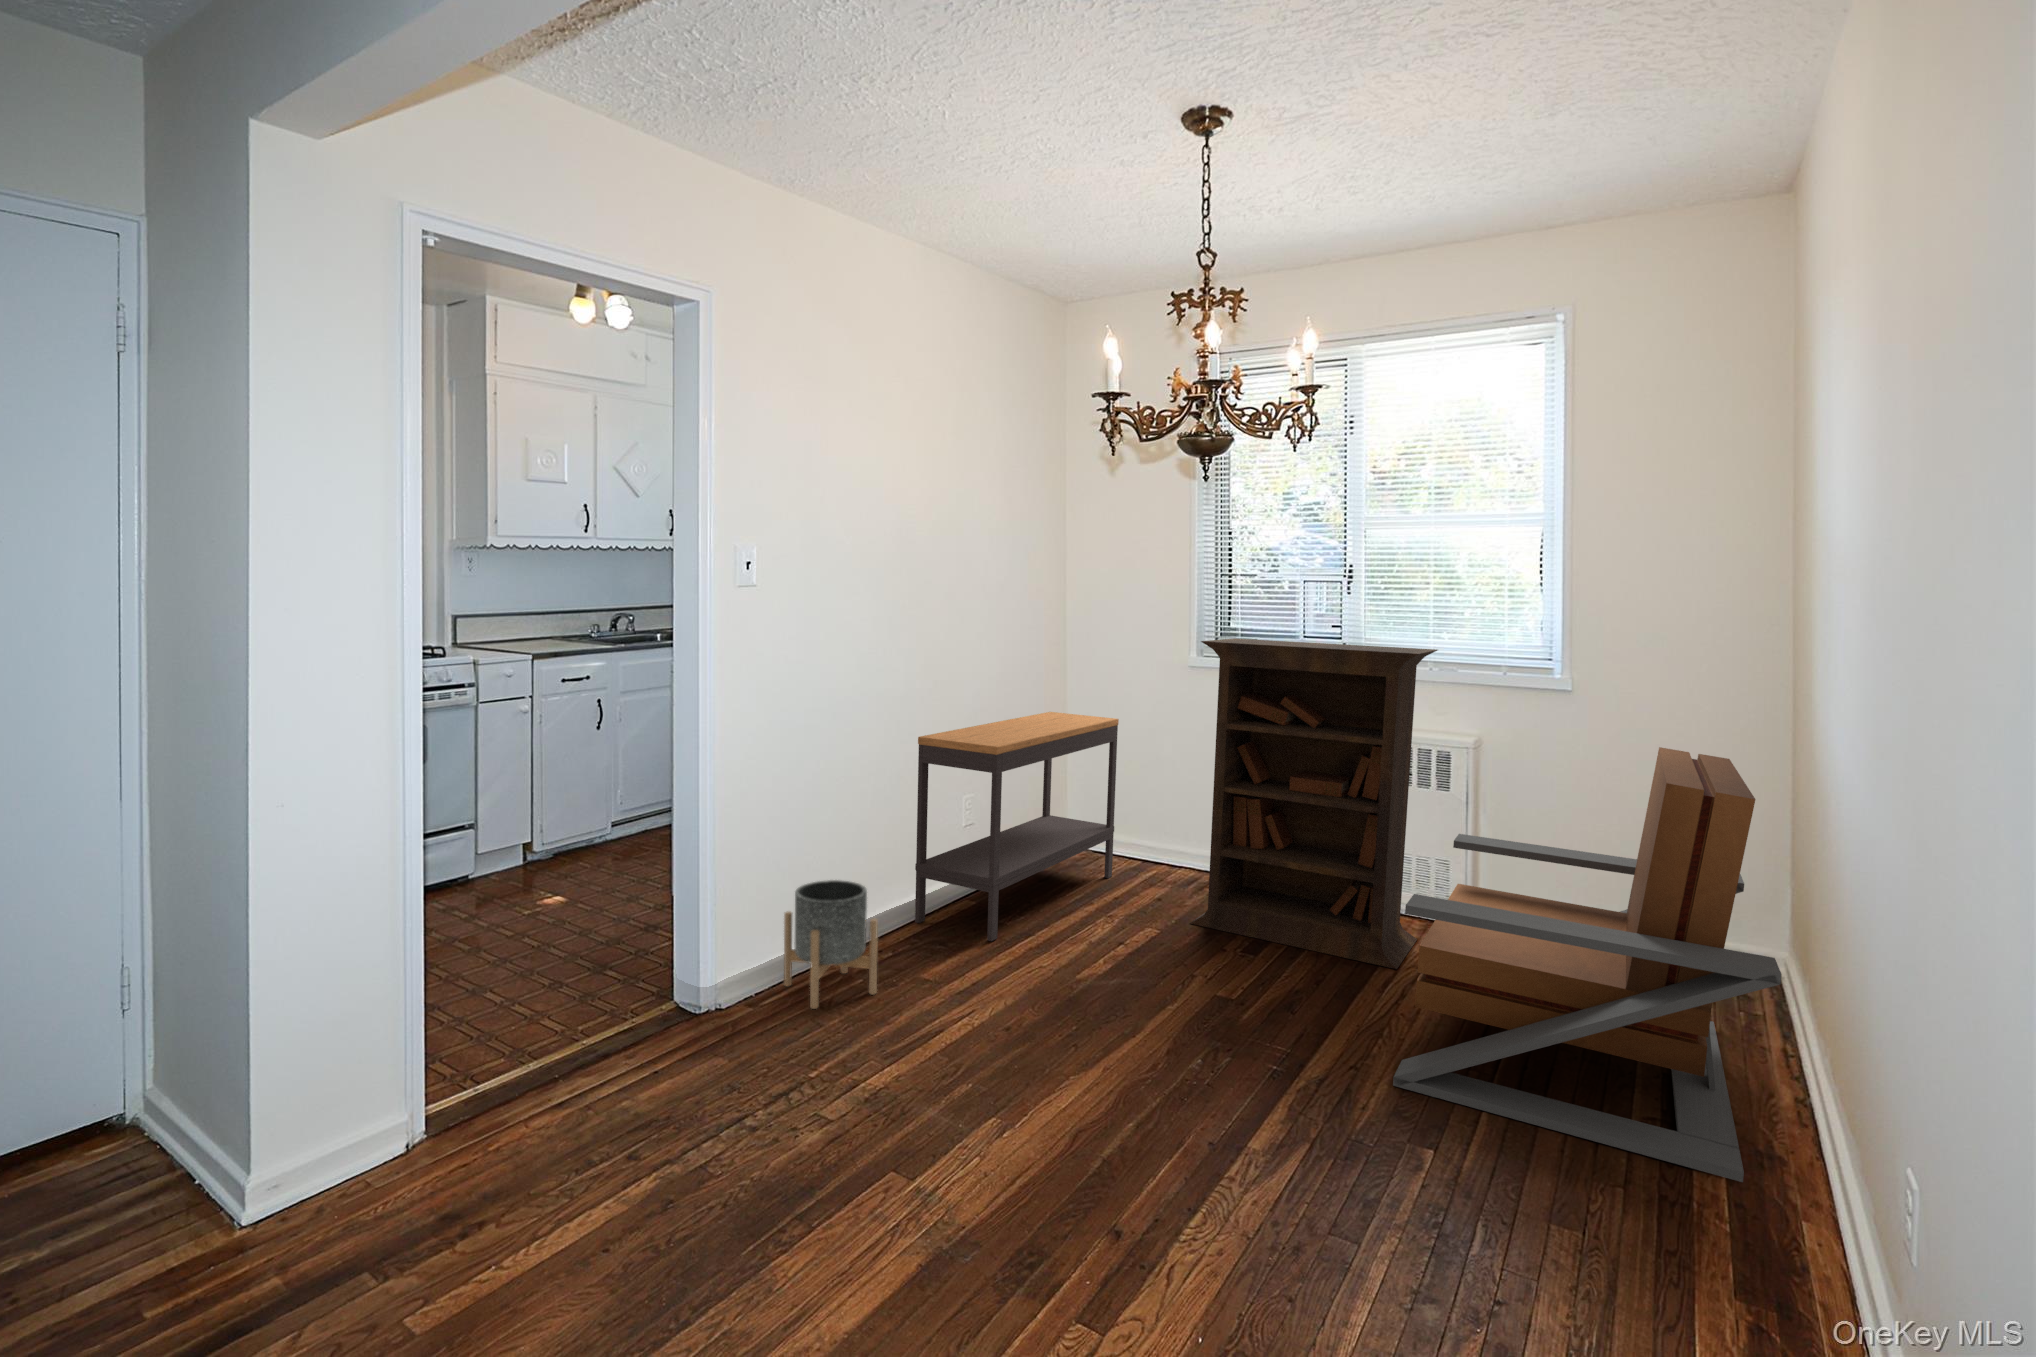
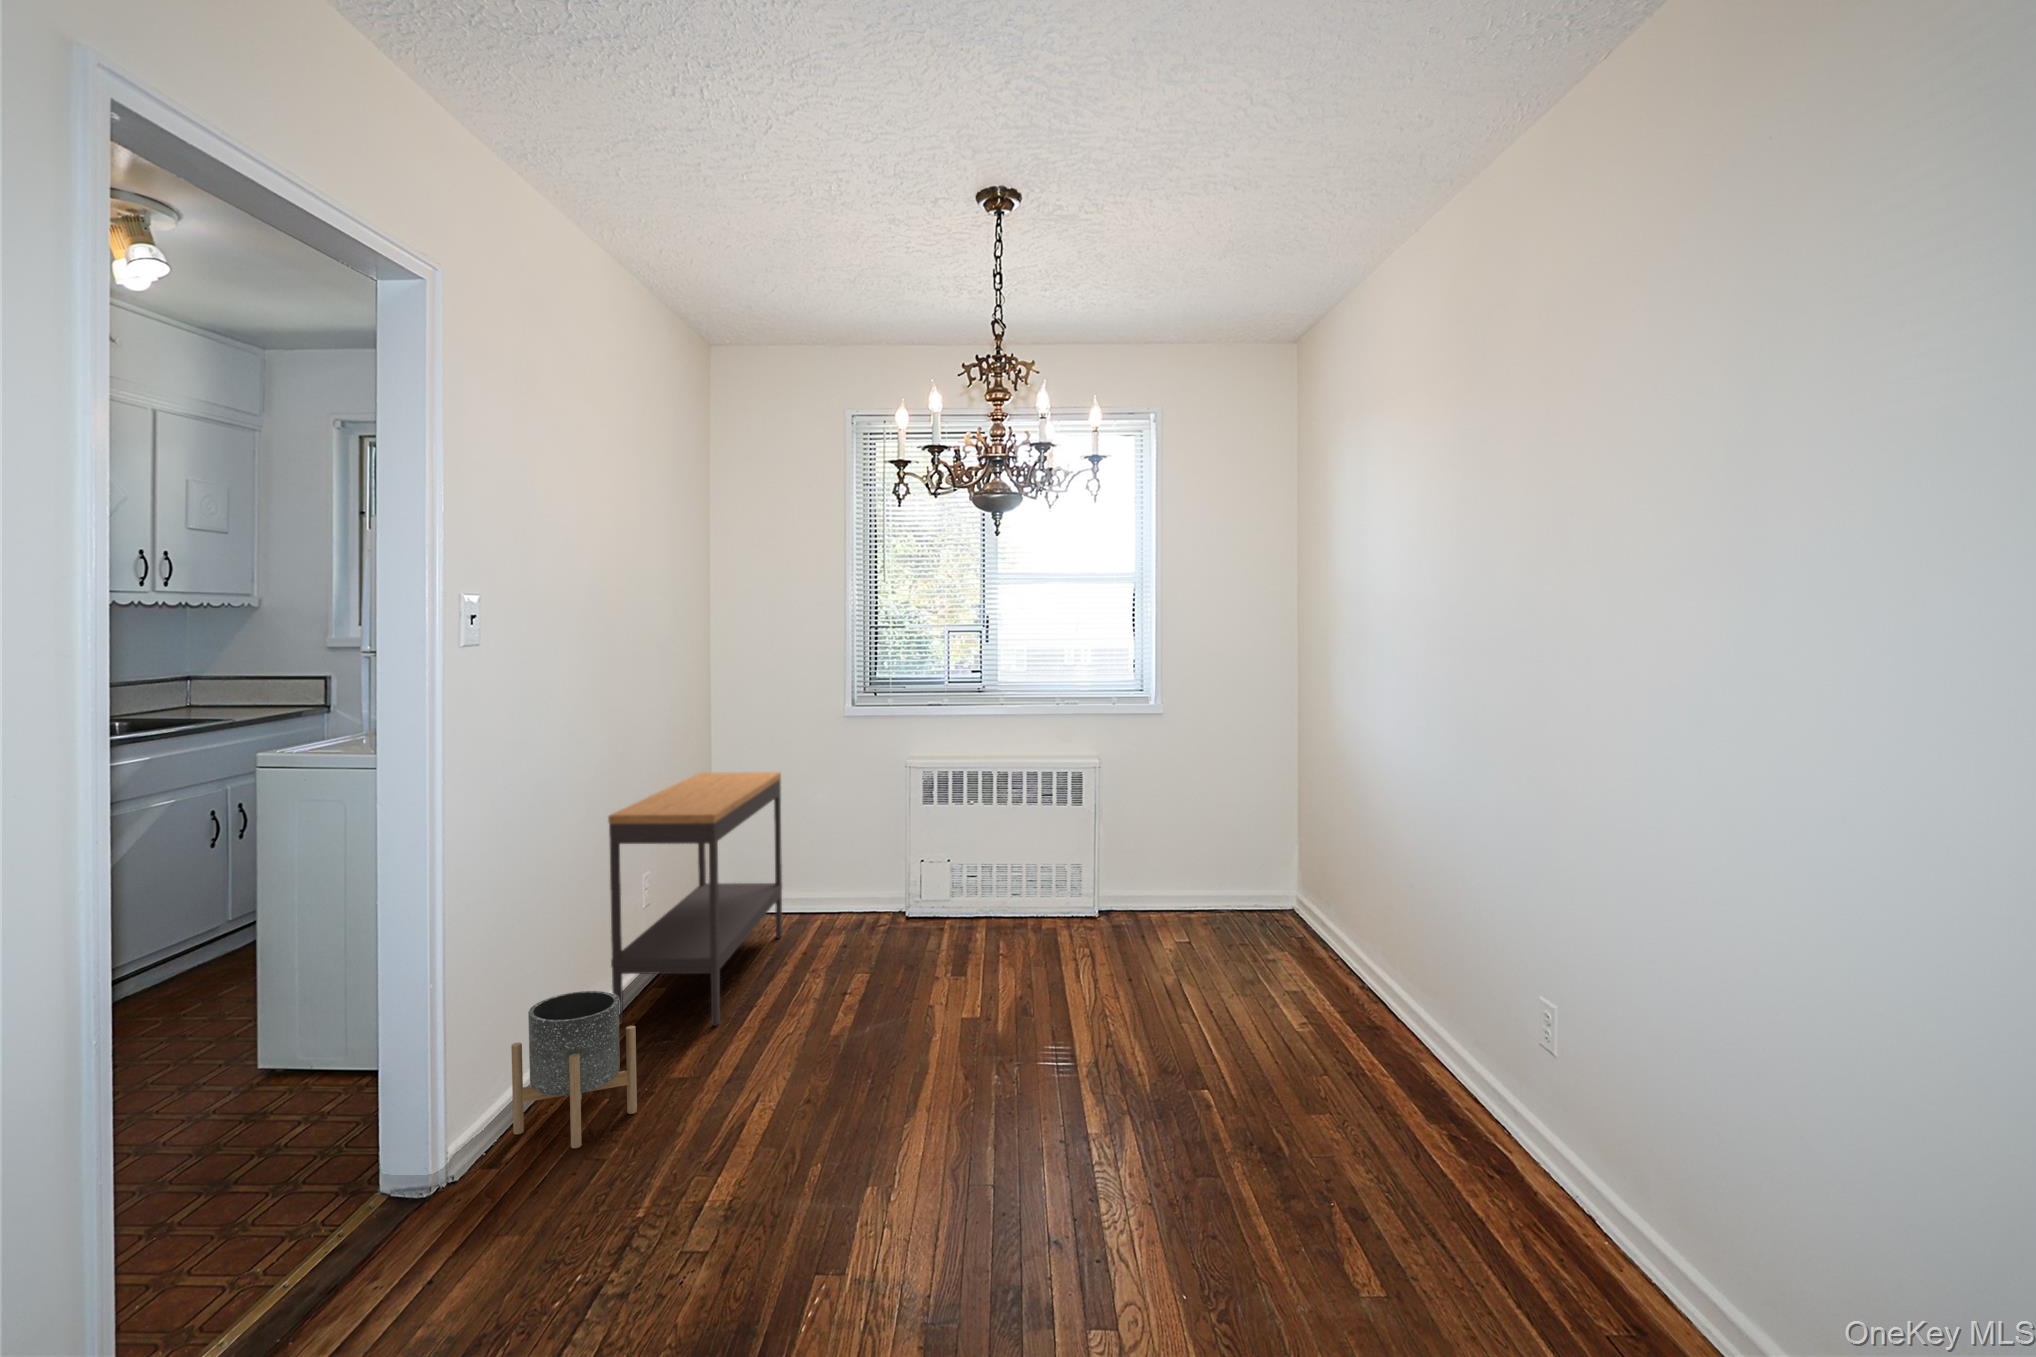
bookcase: present [1190,638,1437,969] -> none [888,683,1087,964]
lounge chair: present [1393,747,1781,1182] -> none [1121,749,1405,1056]

